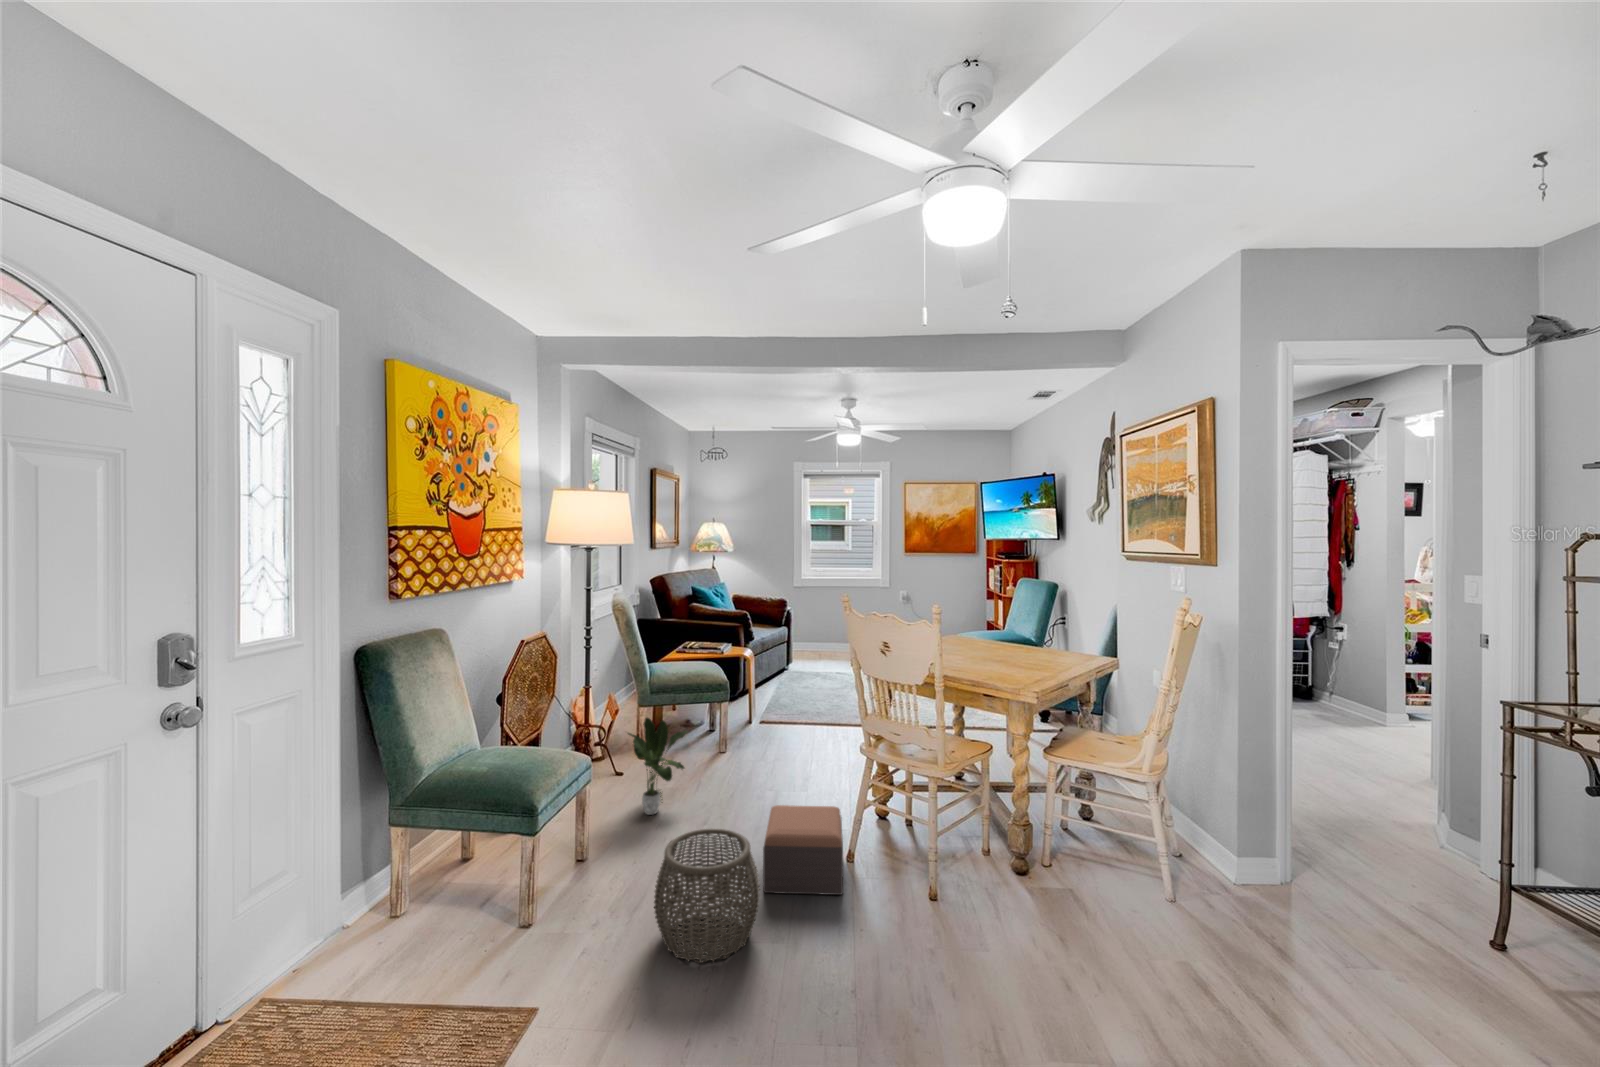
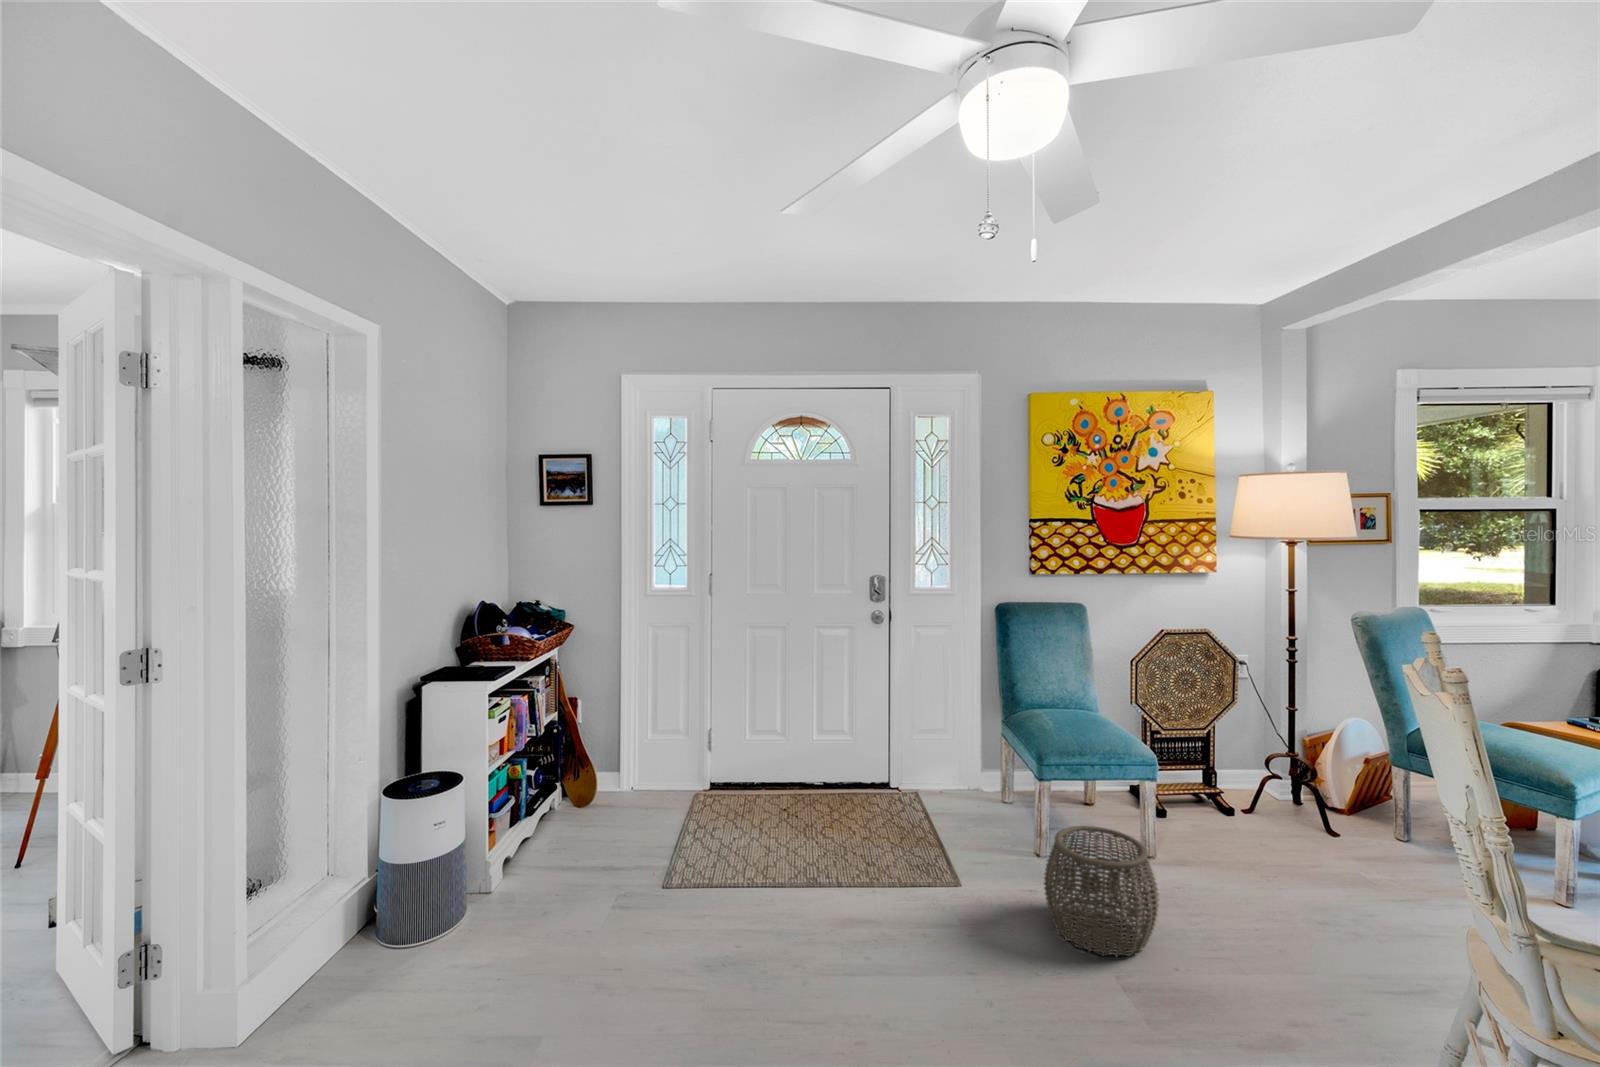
potted plant: present [628,718,687,815] -> none [1241,747,1329,866]
footstool: present [763,805,843,895] -> none [1209,896,1383,1030]

